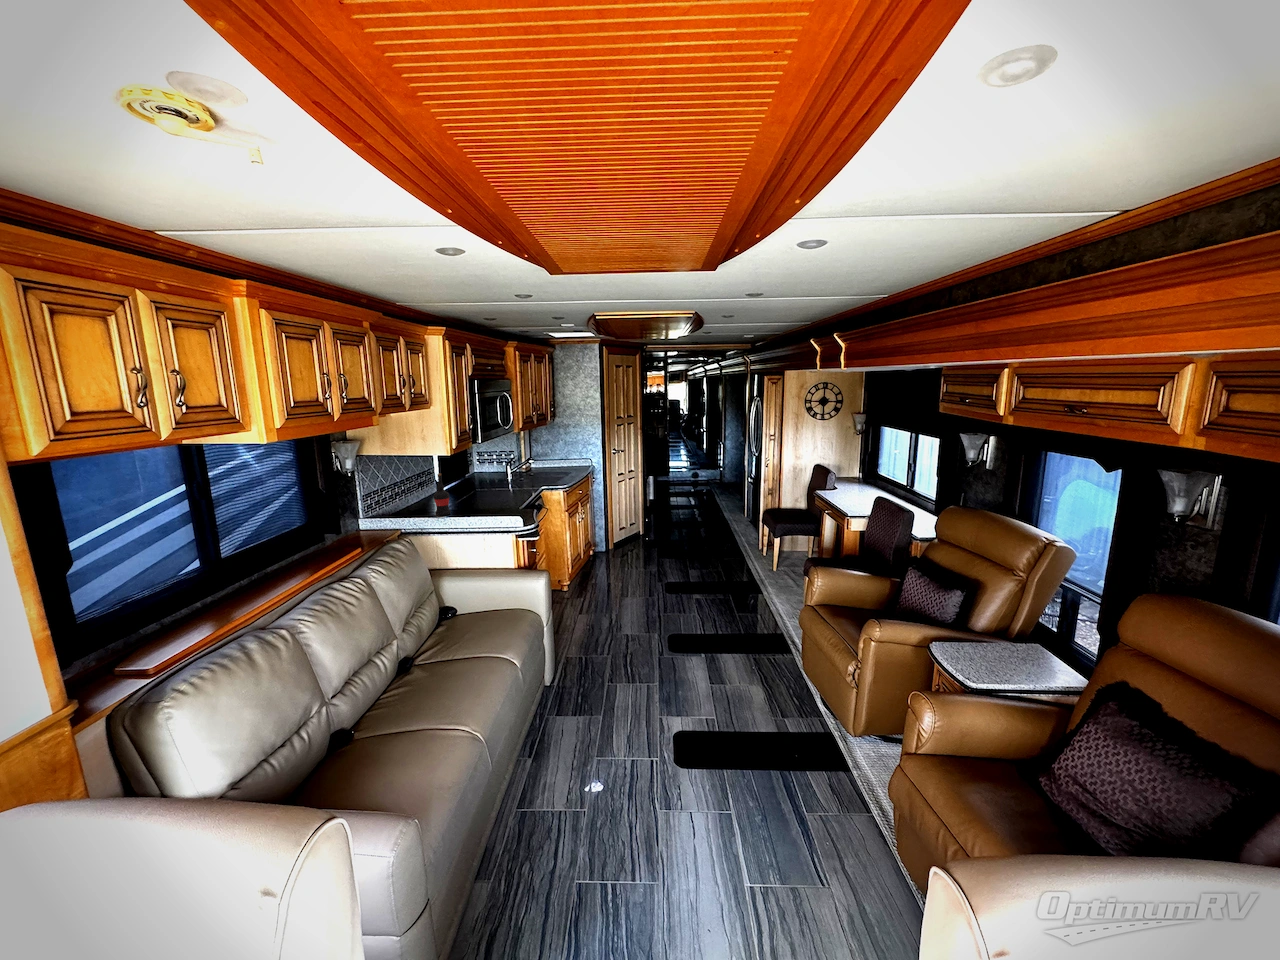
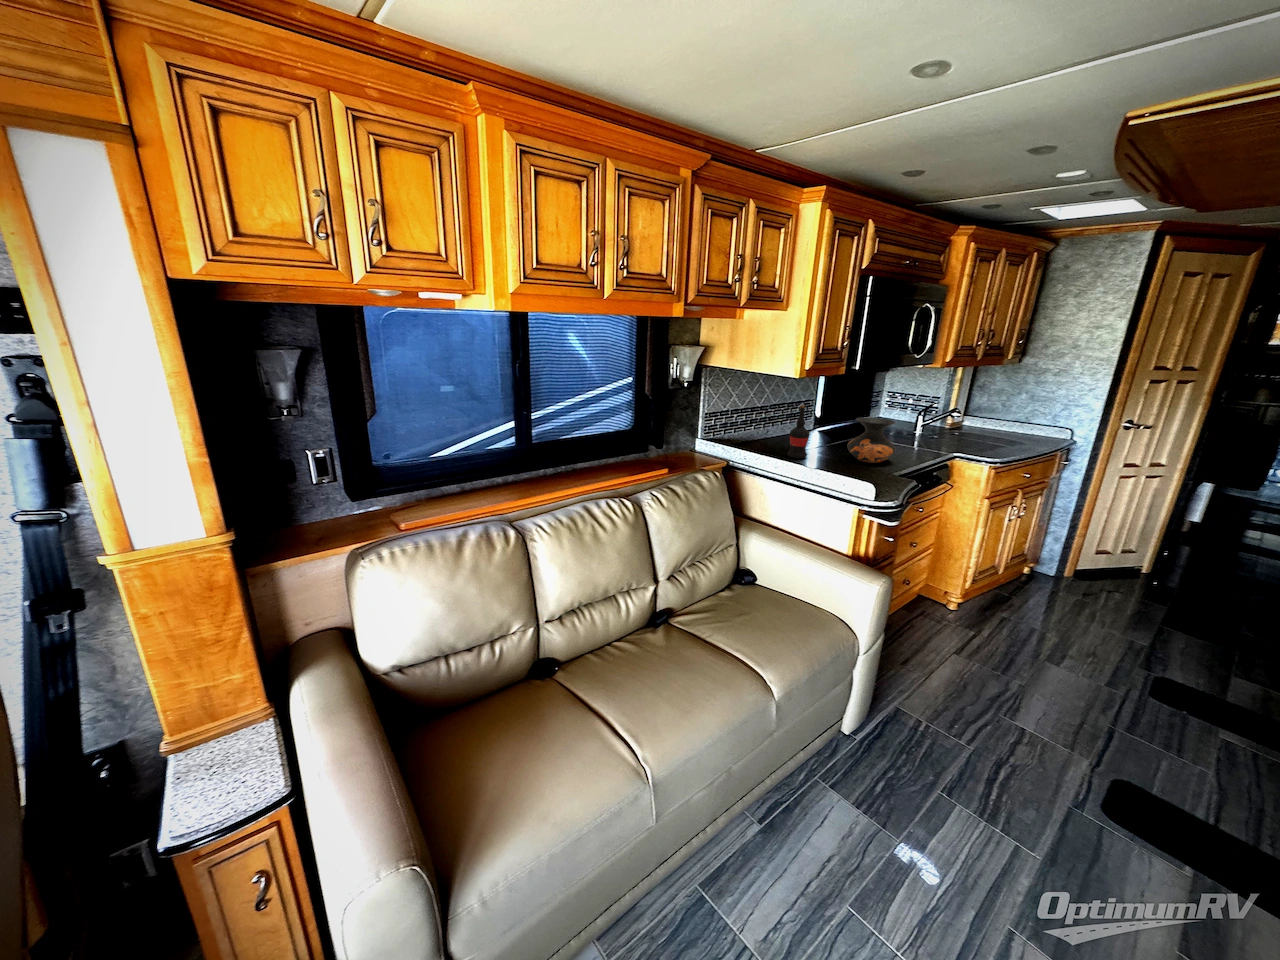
vase: none [477,473,510,506] -> present [847,417,896,463]

